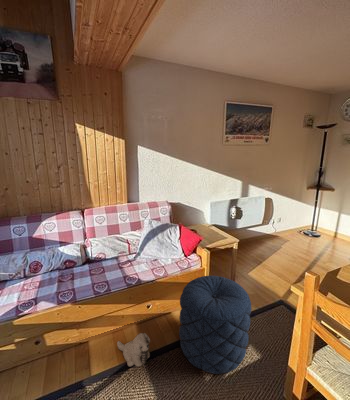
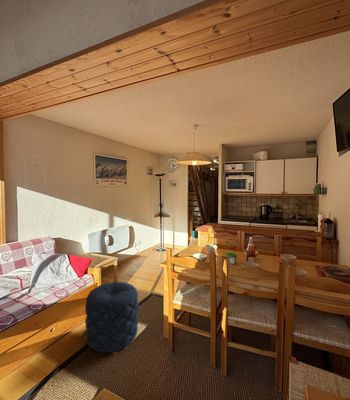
plush toy: present [117,333,150,367] -> none [27,345,65,380]

